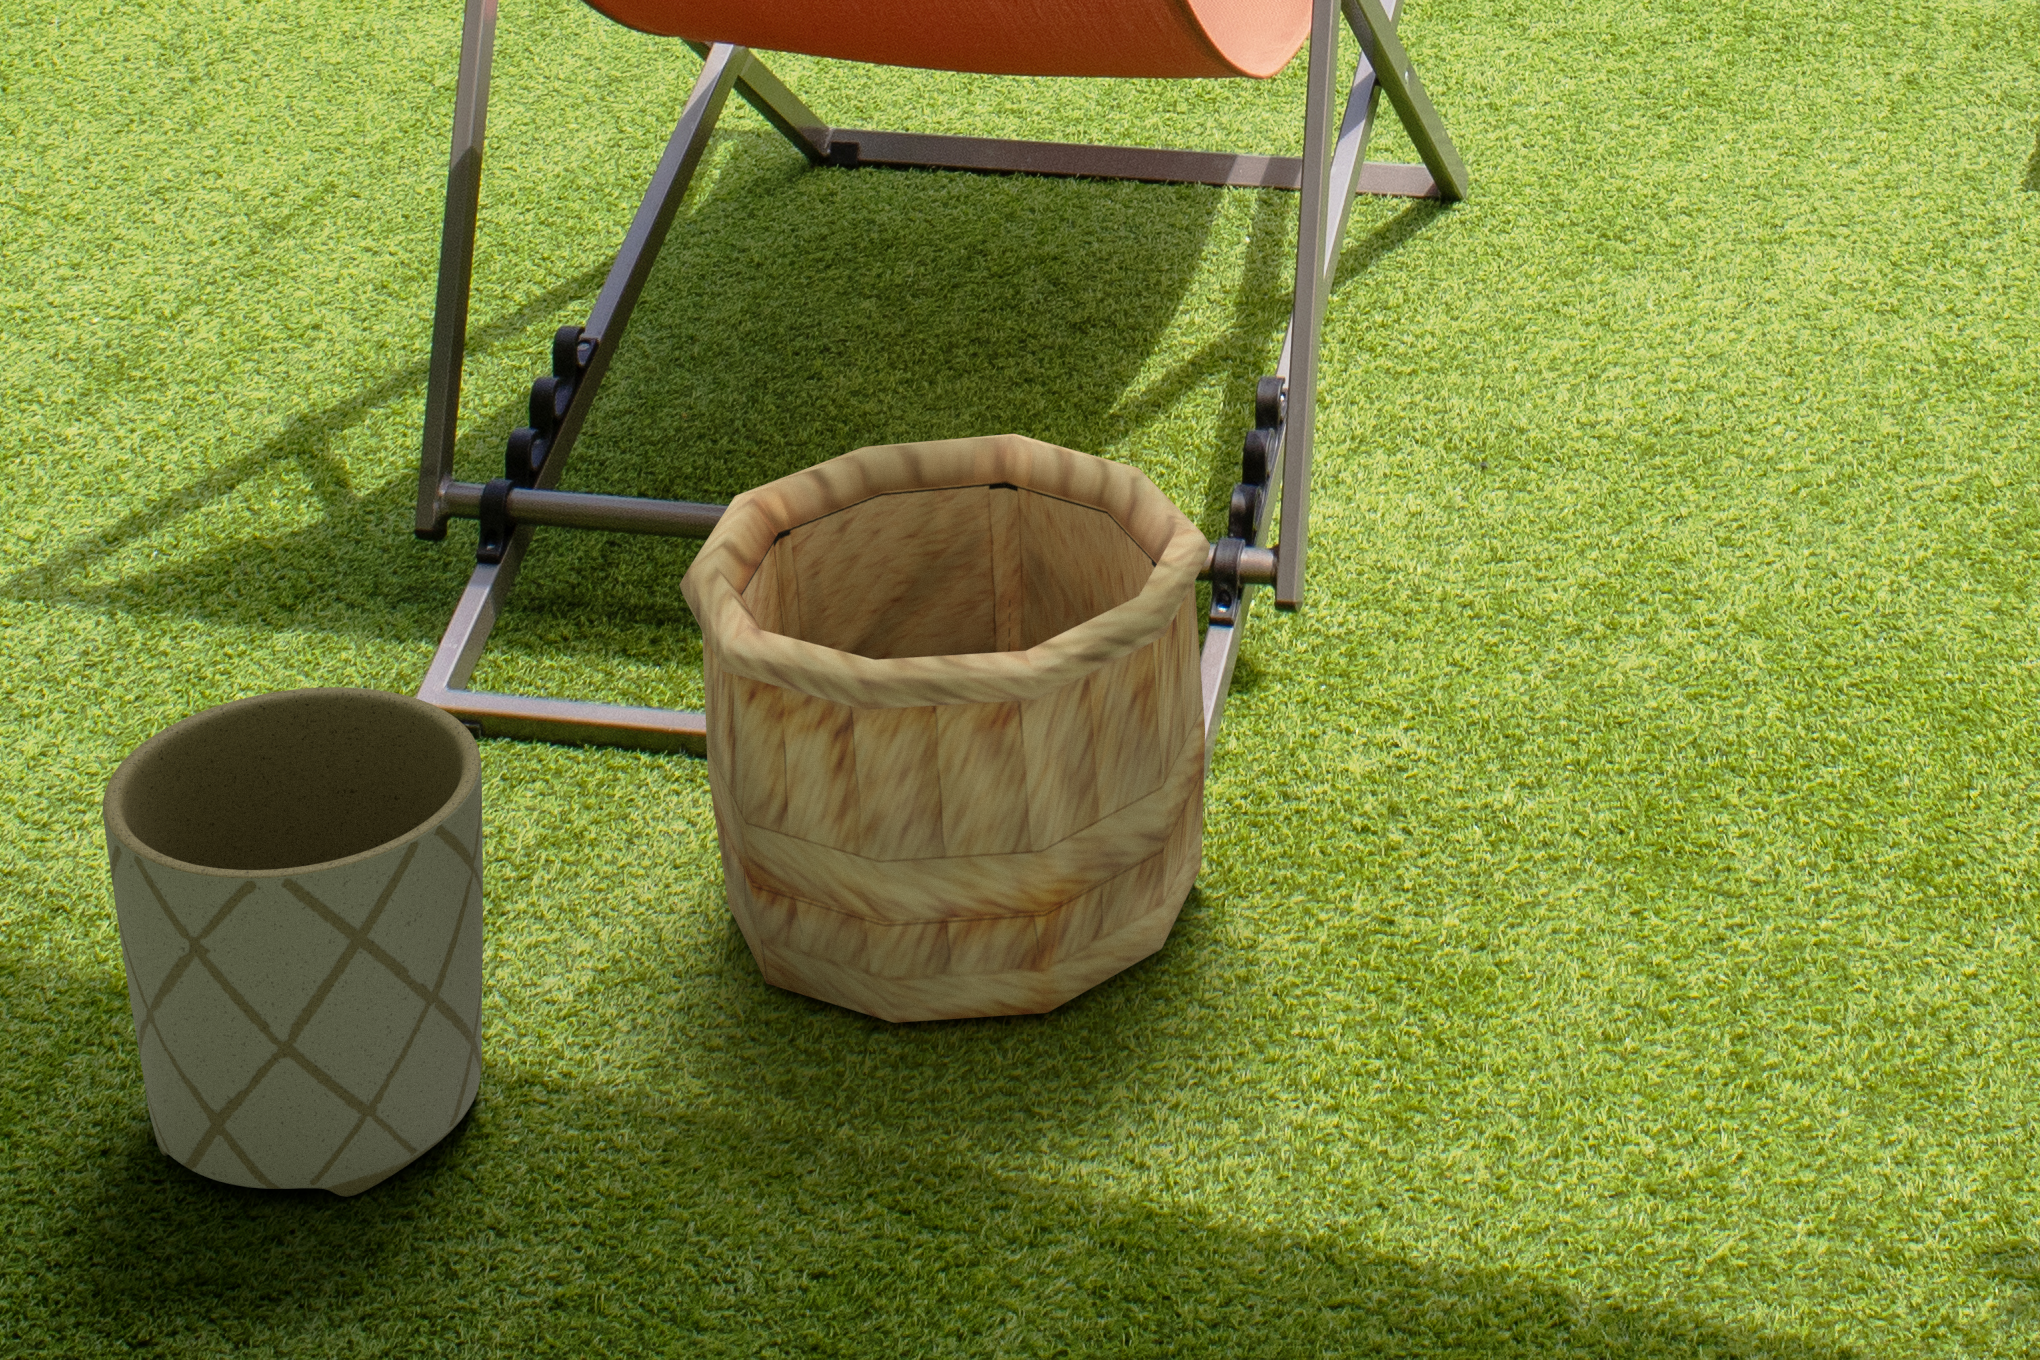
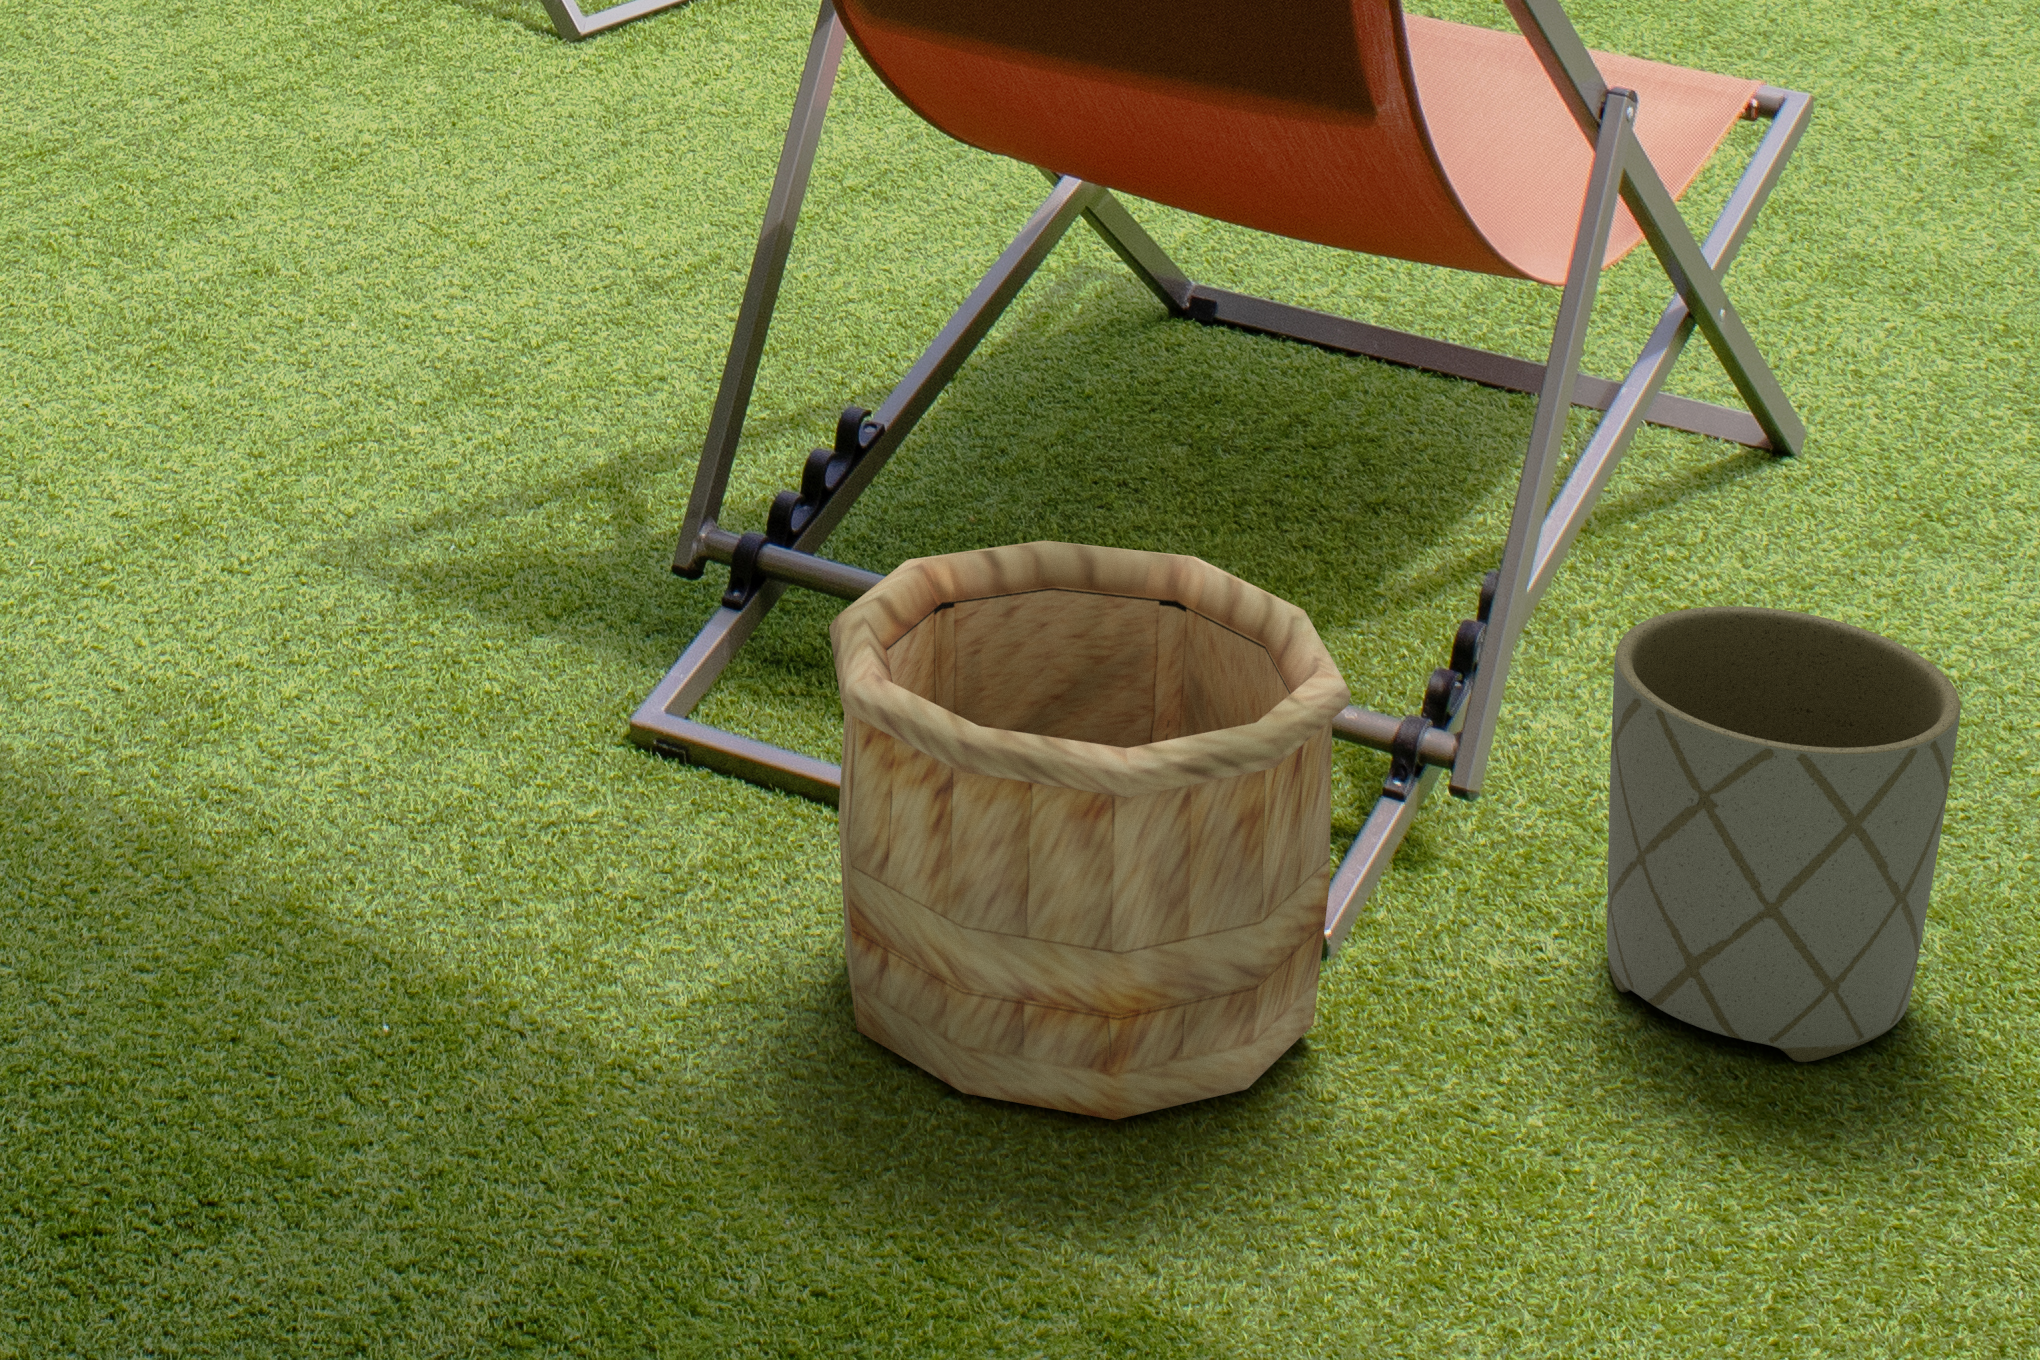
planter: present [103,687,483,1197] -> present [1607,606,1961,1062]

